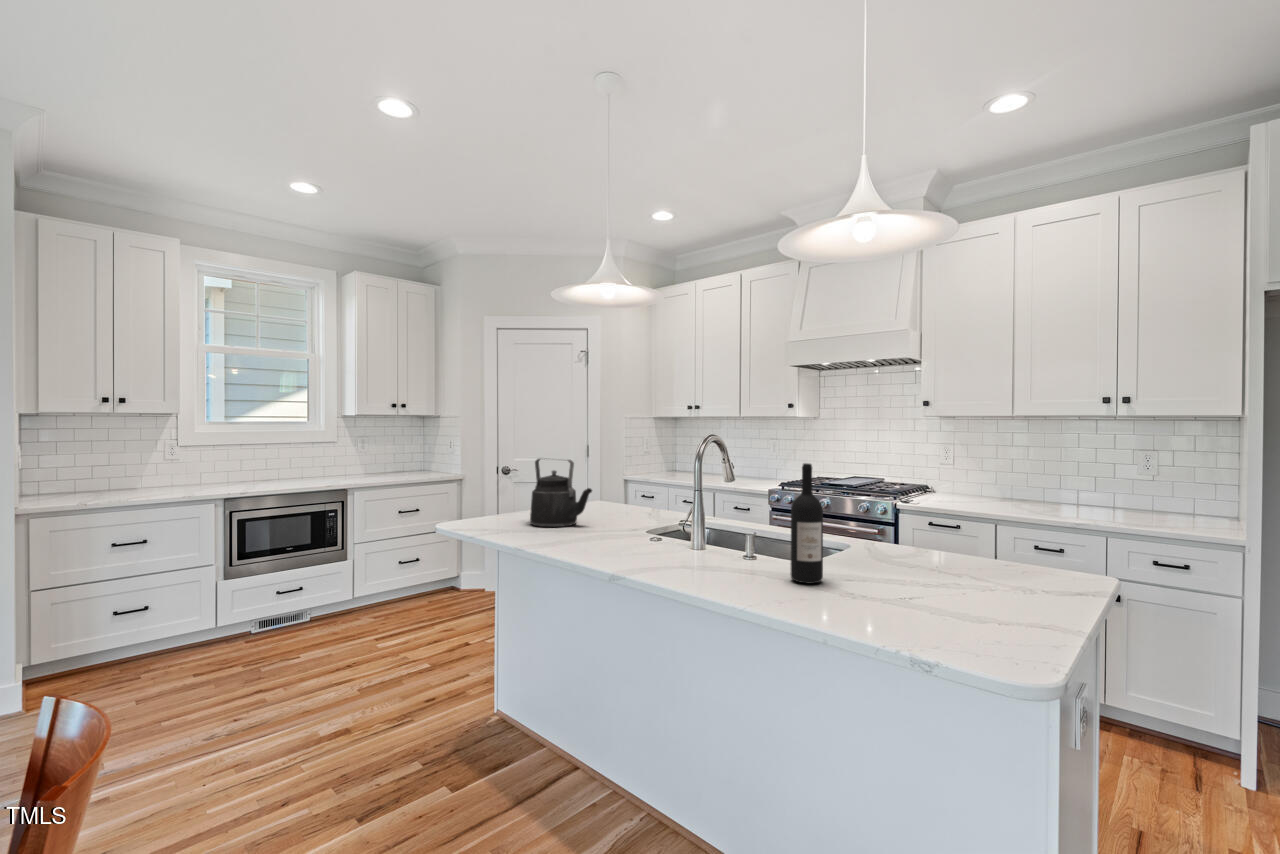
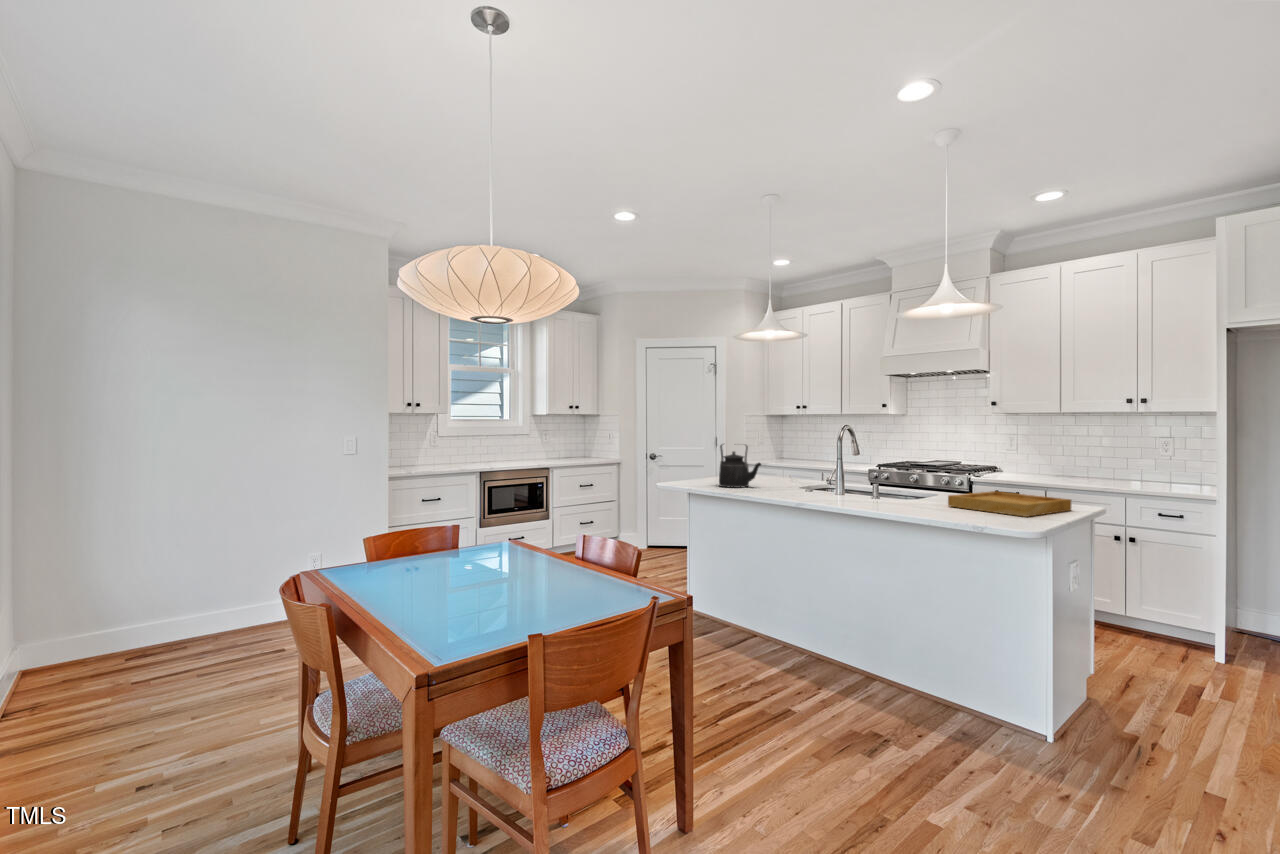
wine bottle: present [791,463,823,583] -> none [904,443,923,509]
tray: none [867,541,1074,606] -> present [948,491,1071,517]

